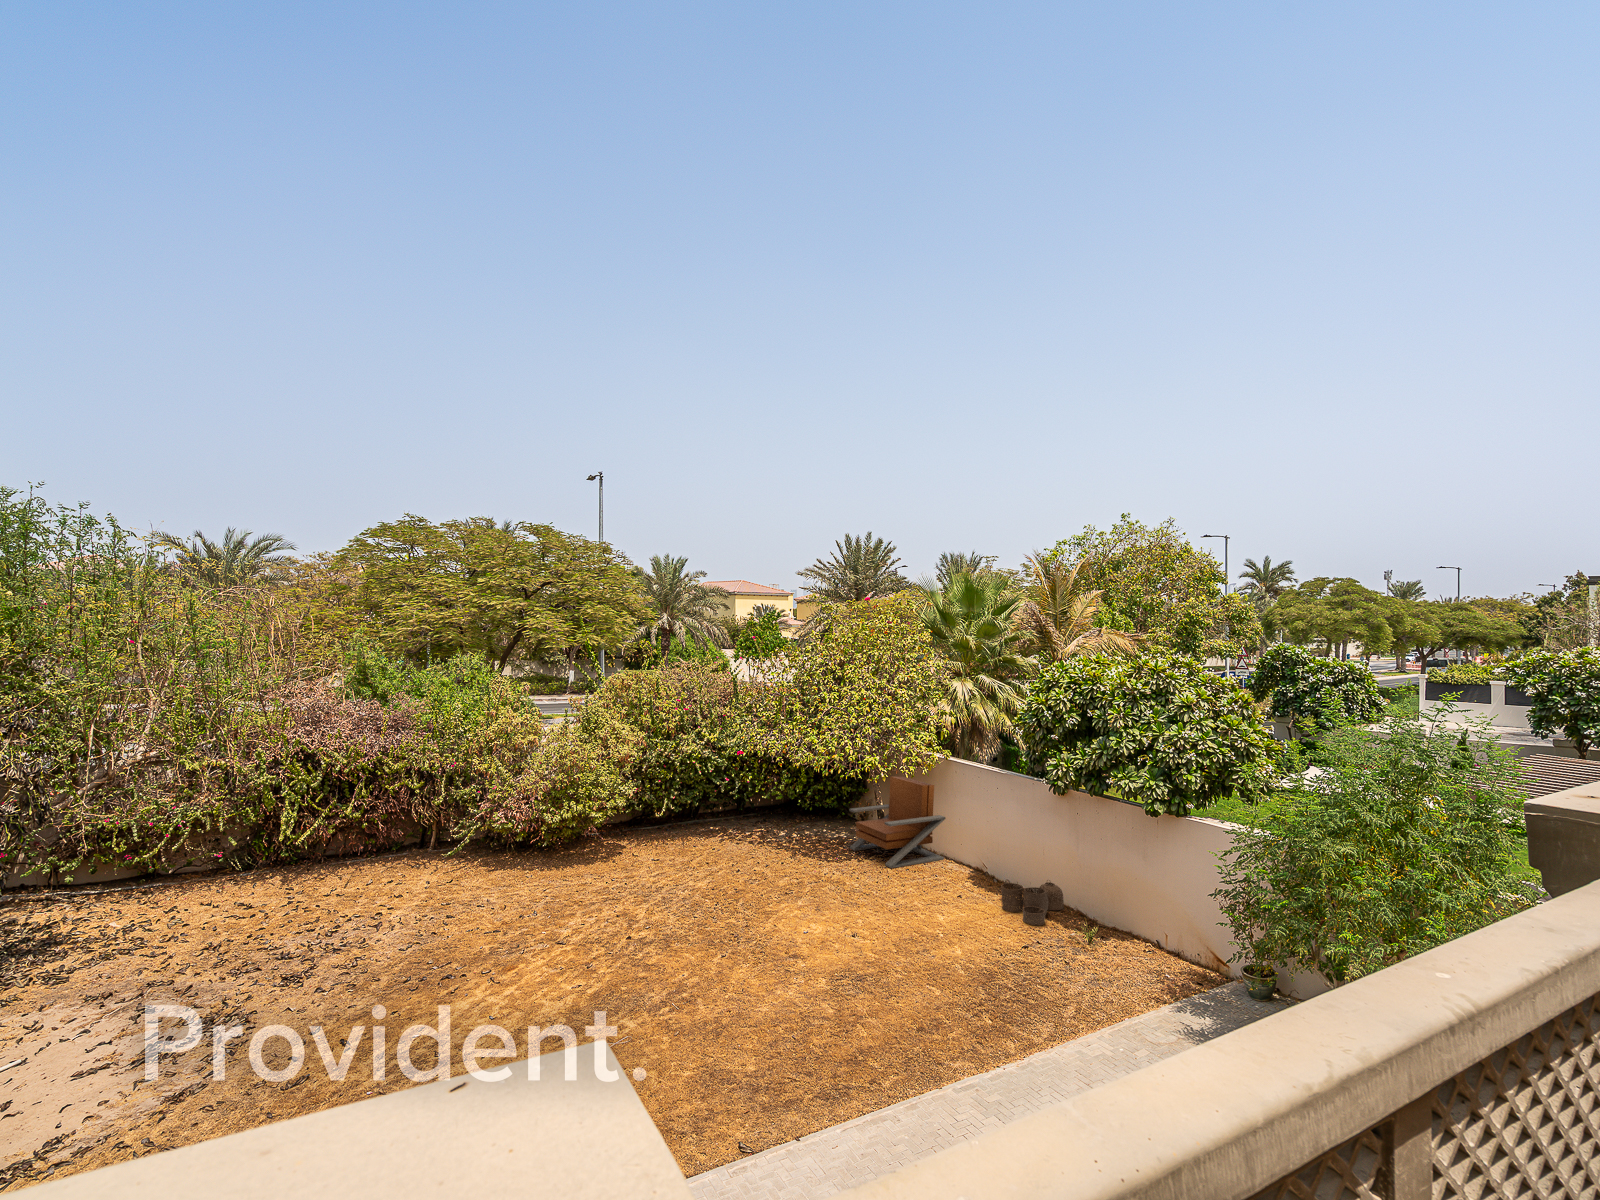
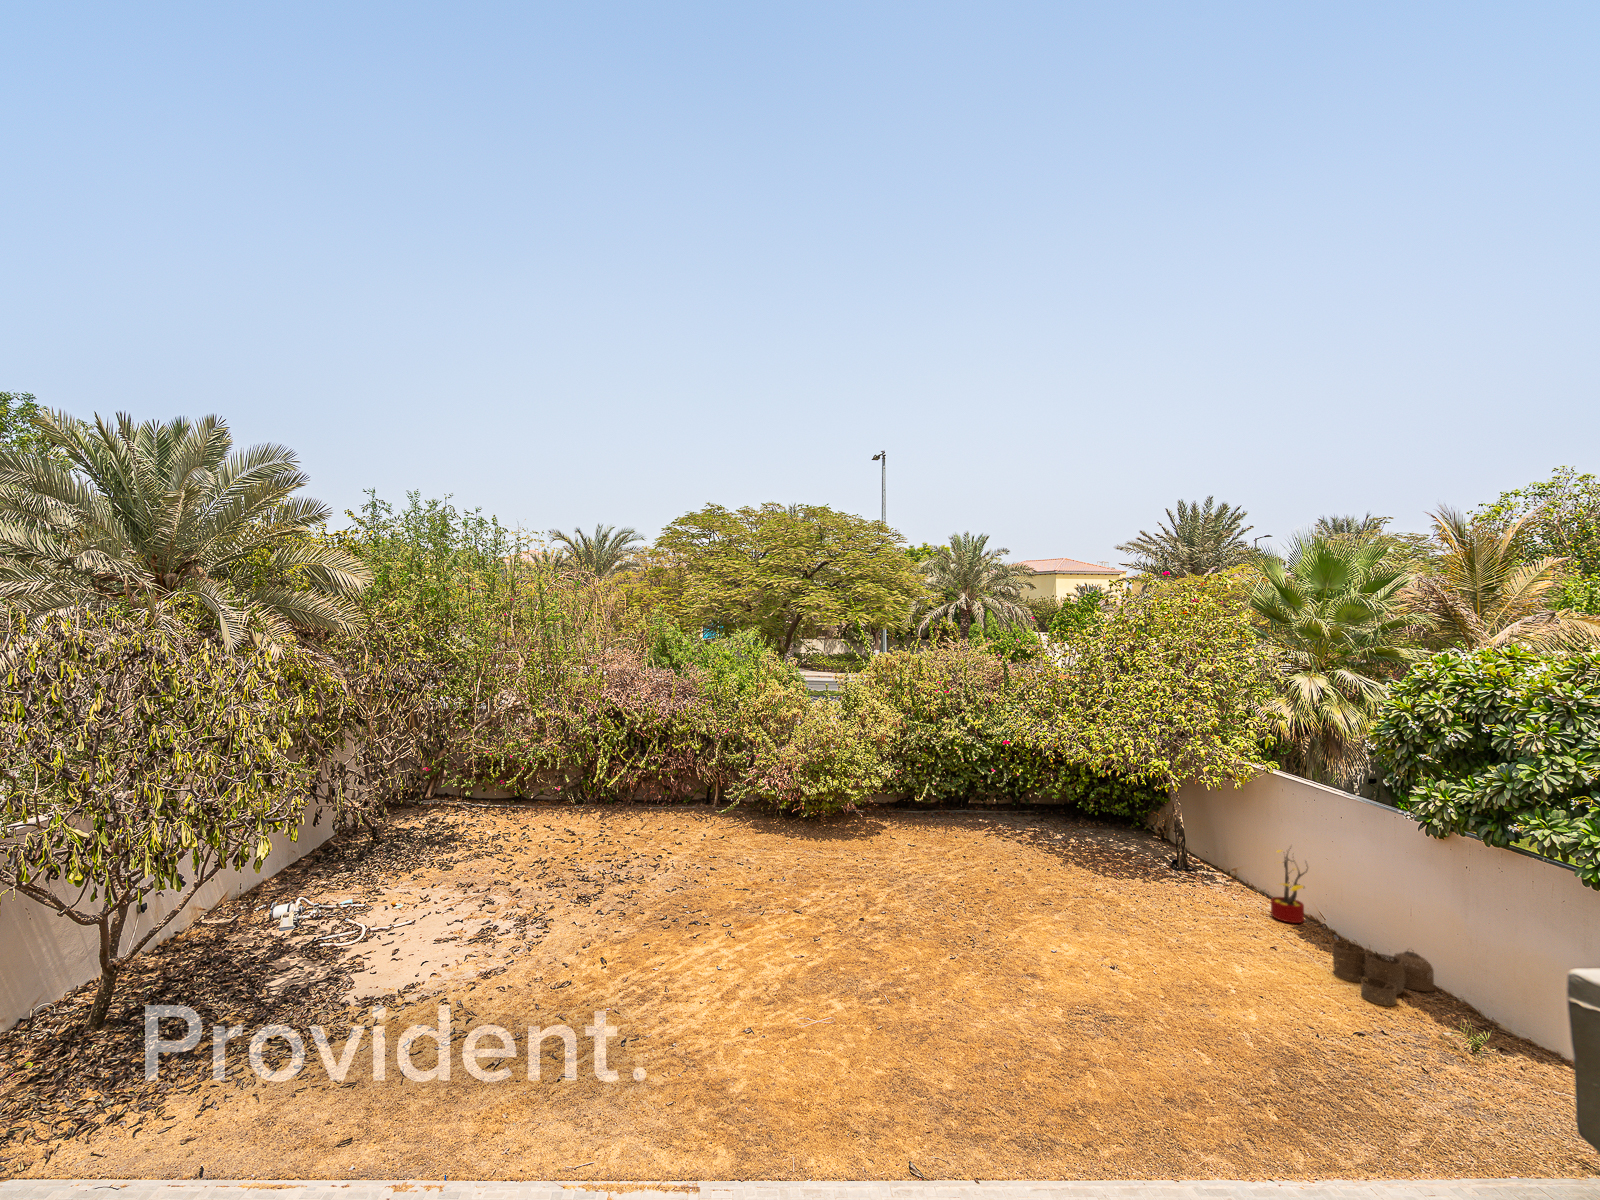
lounge chair: present [850,777,946,868] -> none [1139,787,1268,898]
decorative plant: none [952,814,978,876] -> present [1271,848,1307,923]

